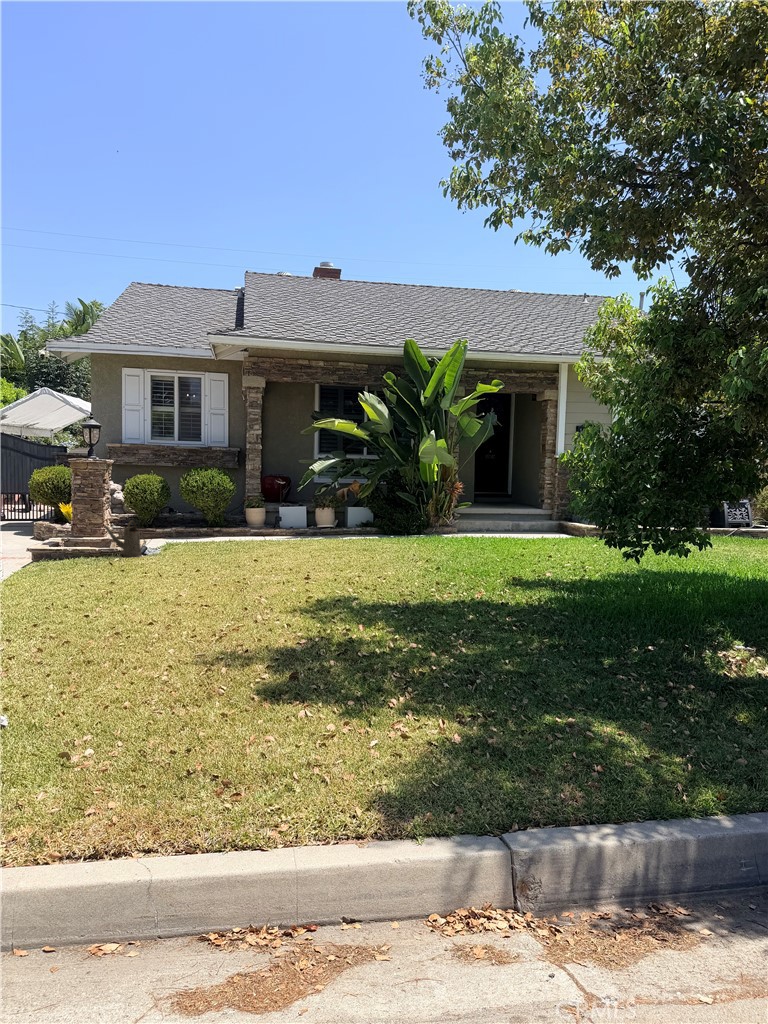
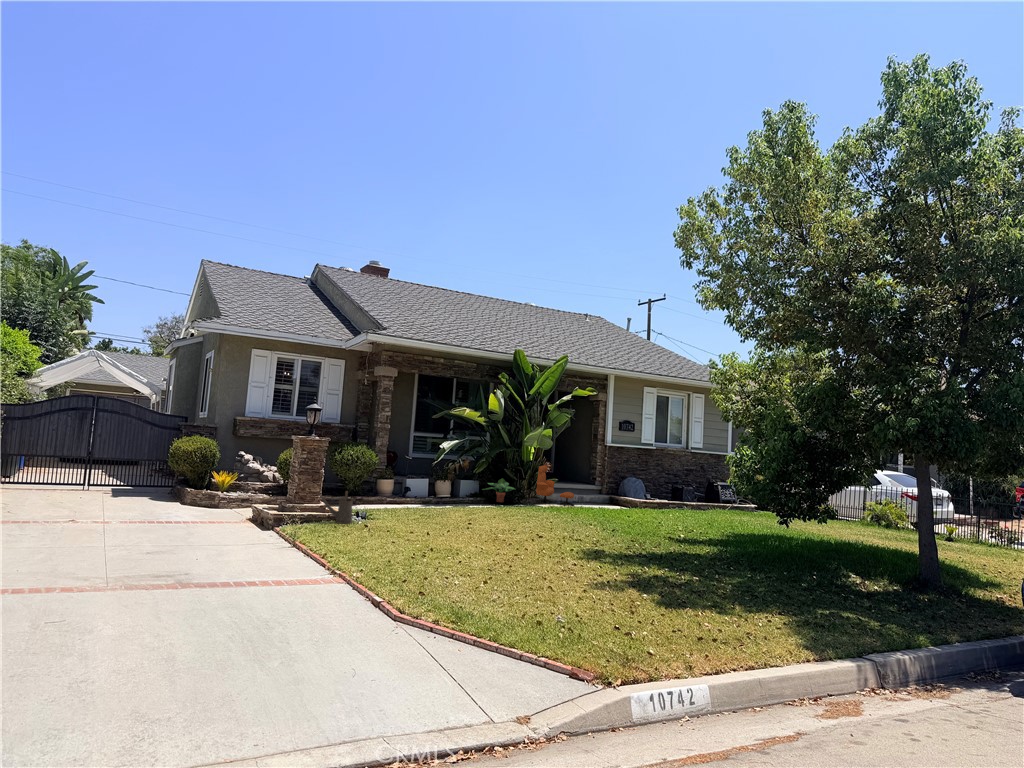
lounge chair: none [428,485,478,534] -> present [536,465,574,506]
potted plant: none [357,502,399,531] -> present [482,478,514,502]

